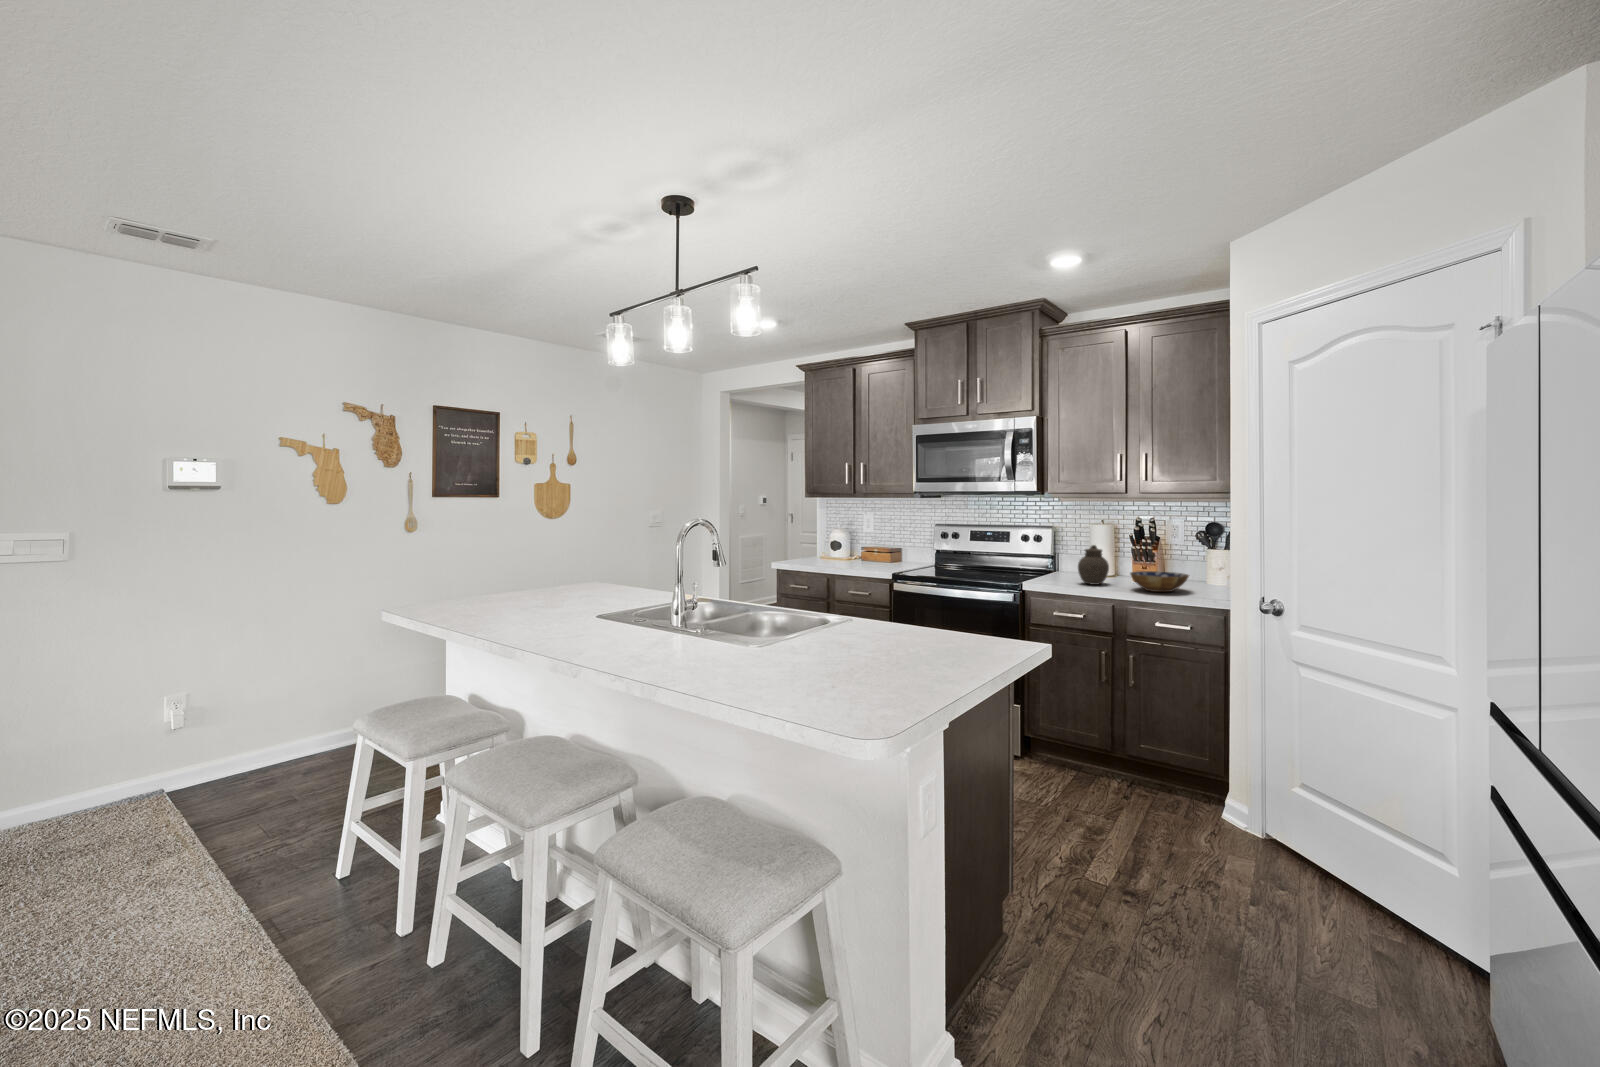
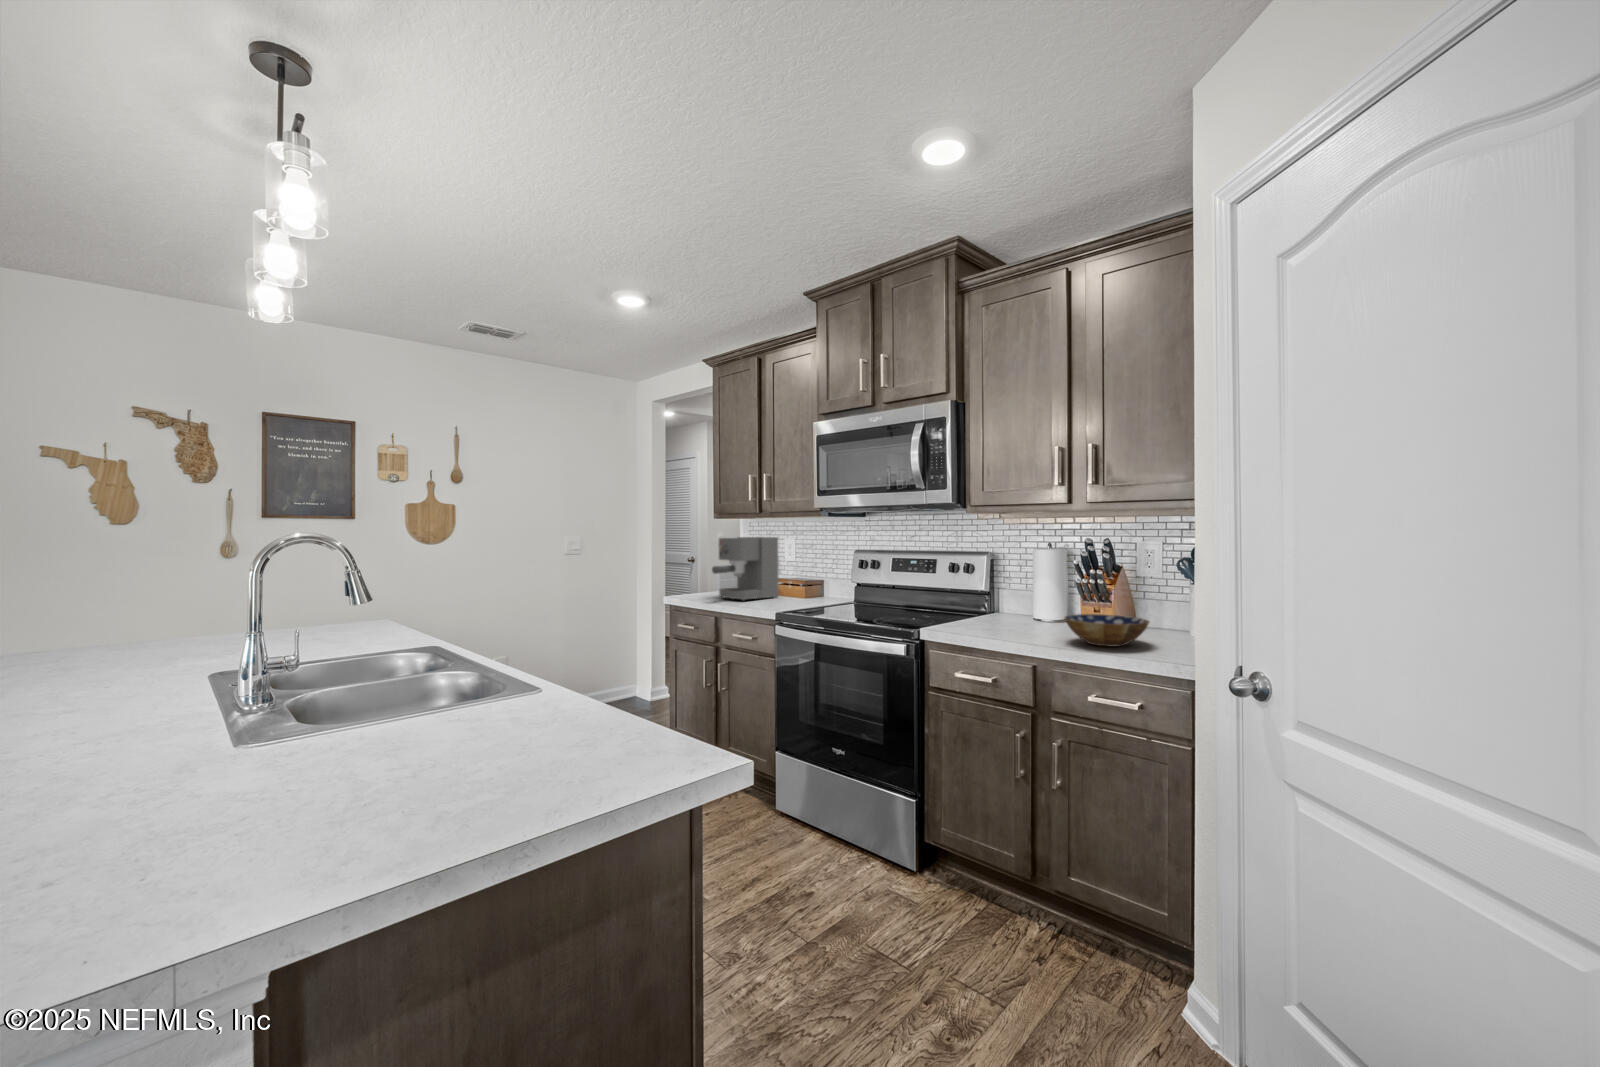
coffee maker: none [814,513,865,566] -> present [712,537,778,601]
jar: present [1078,545,1109,585] -> none [1001,576,1043,632]

